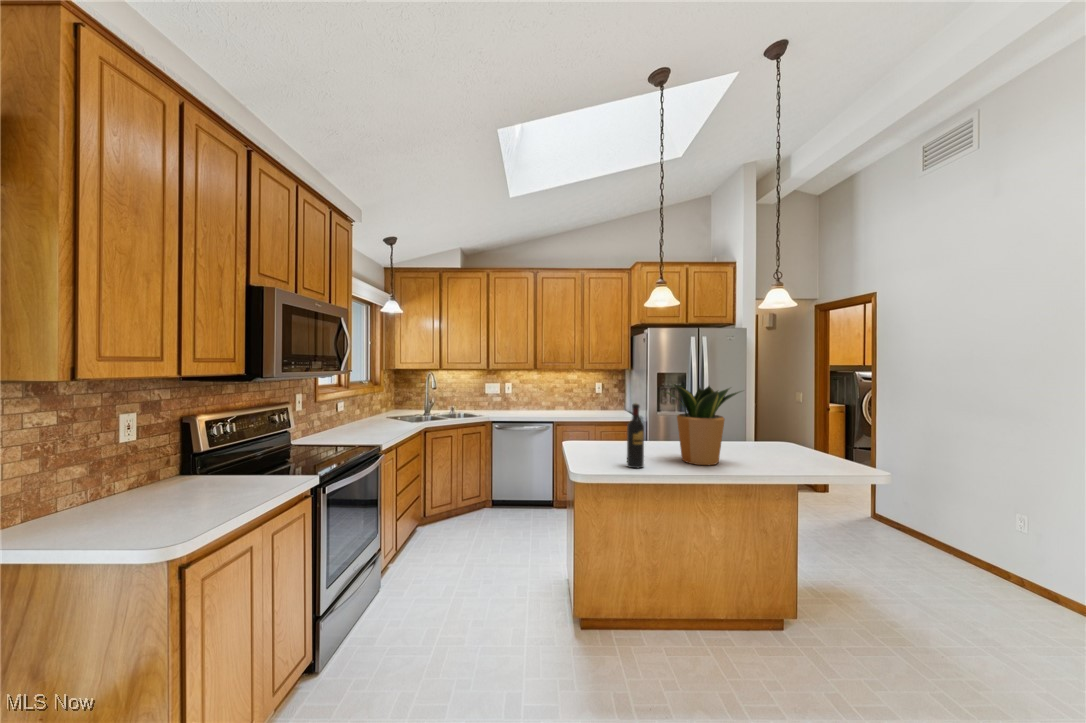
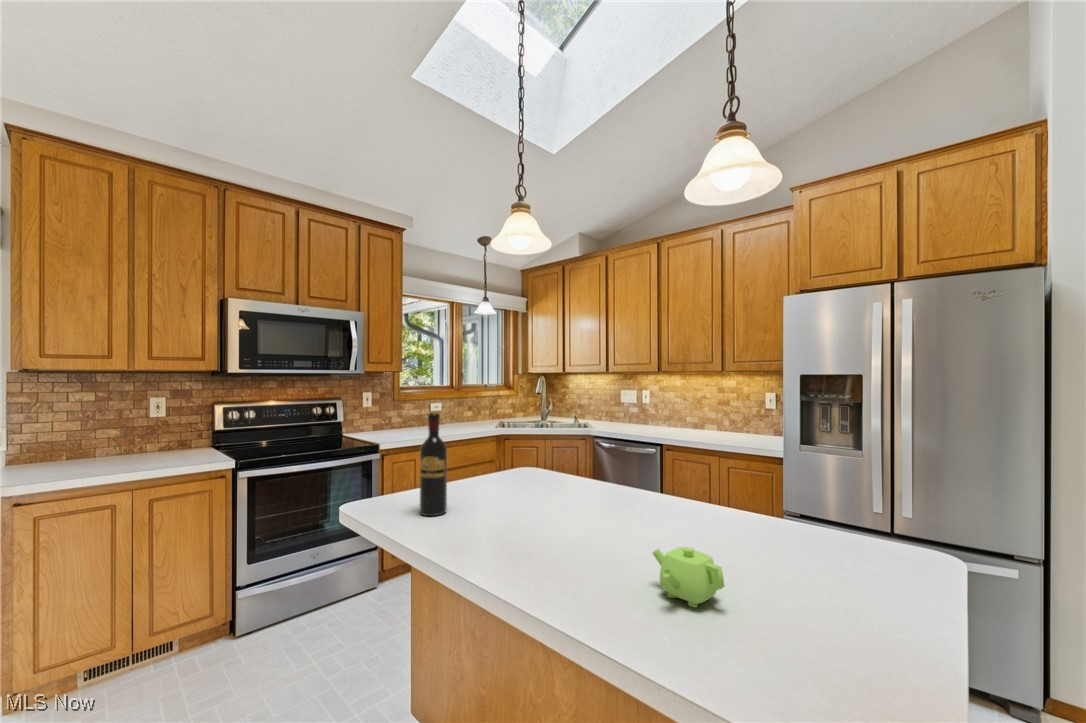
potted plant: present [665,384,741,465] -> none [487,381,601,542]
teapot: none [777,448,810,468] -> present [653,547,725,607]

